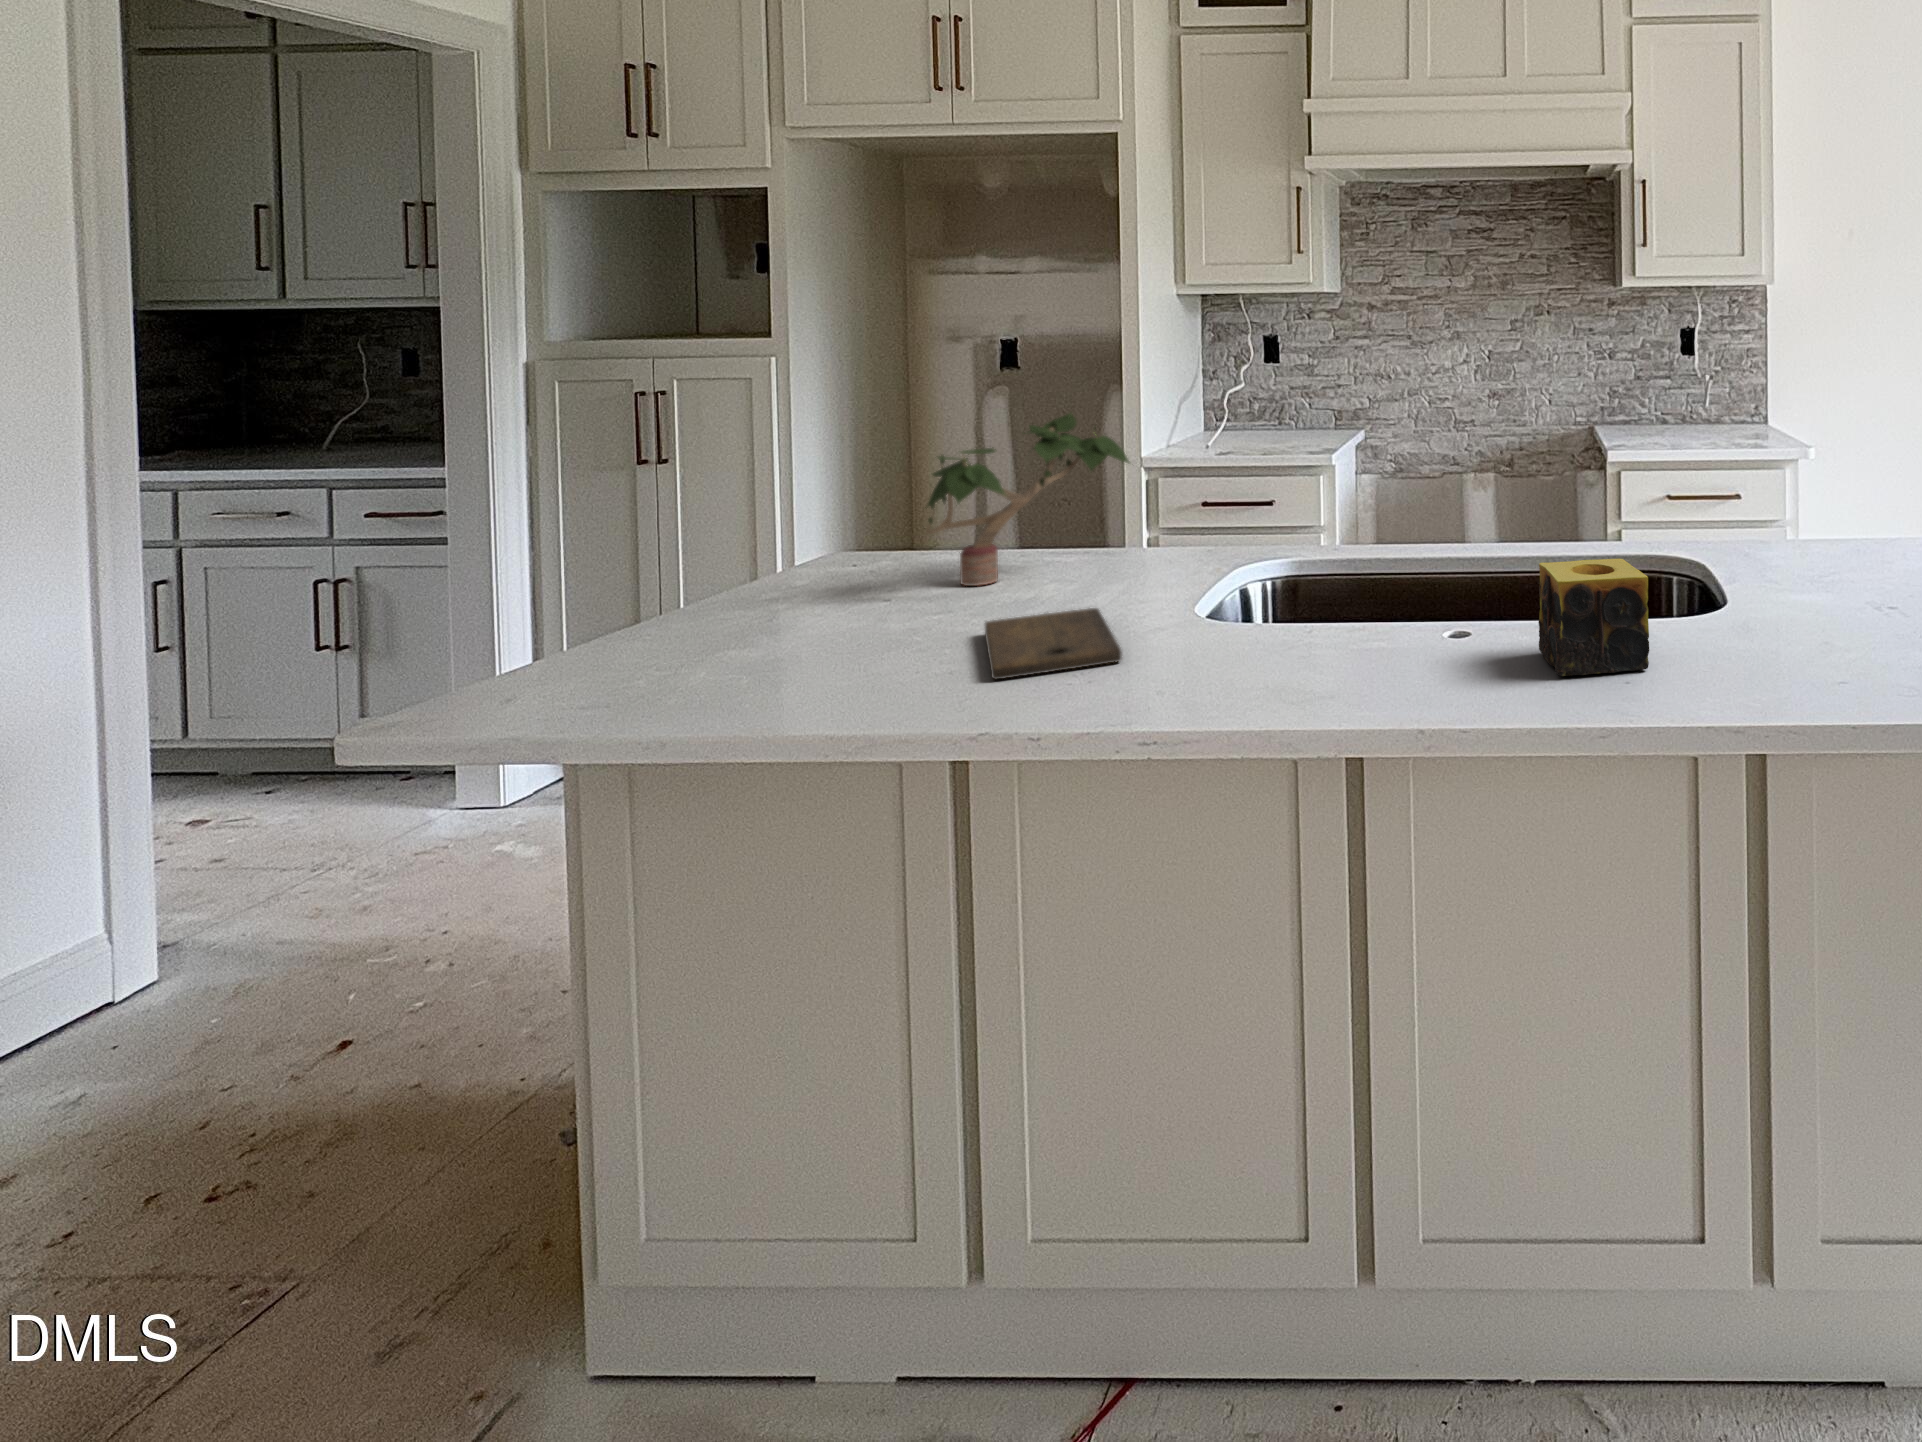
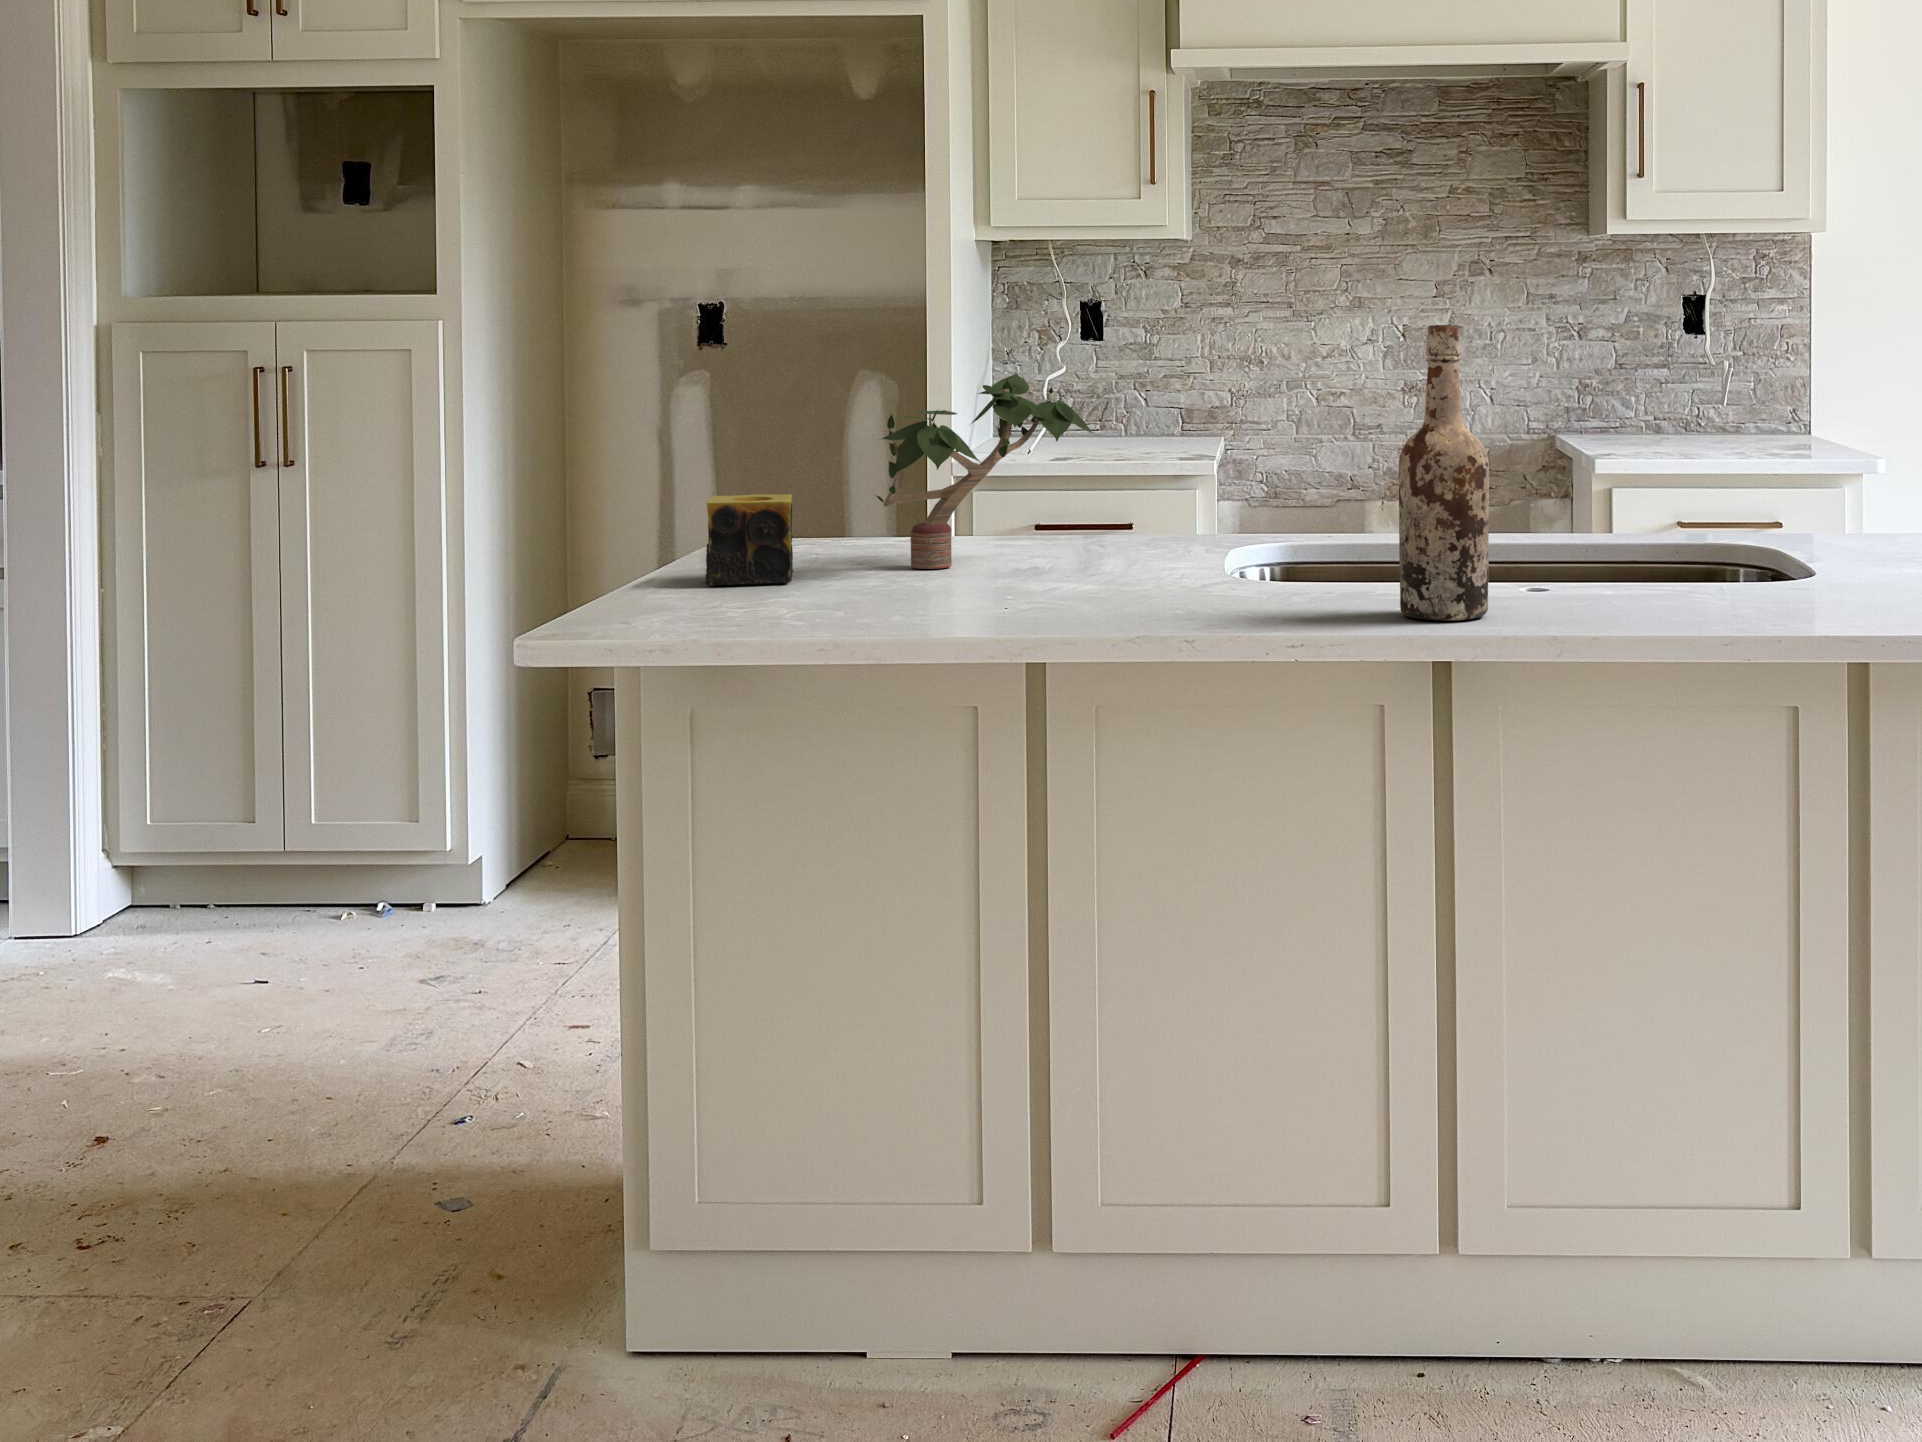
wine bottle: none [1299,386,1387,679] -> present [1399,325,1489,620]
candle: present [1538,559,1649,676] -> present [706,494,793,585]
cutting board: present [985,608,1122,679] -> none [1019,576,1202,621]

